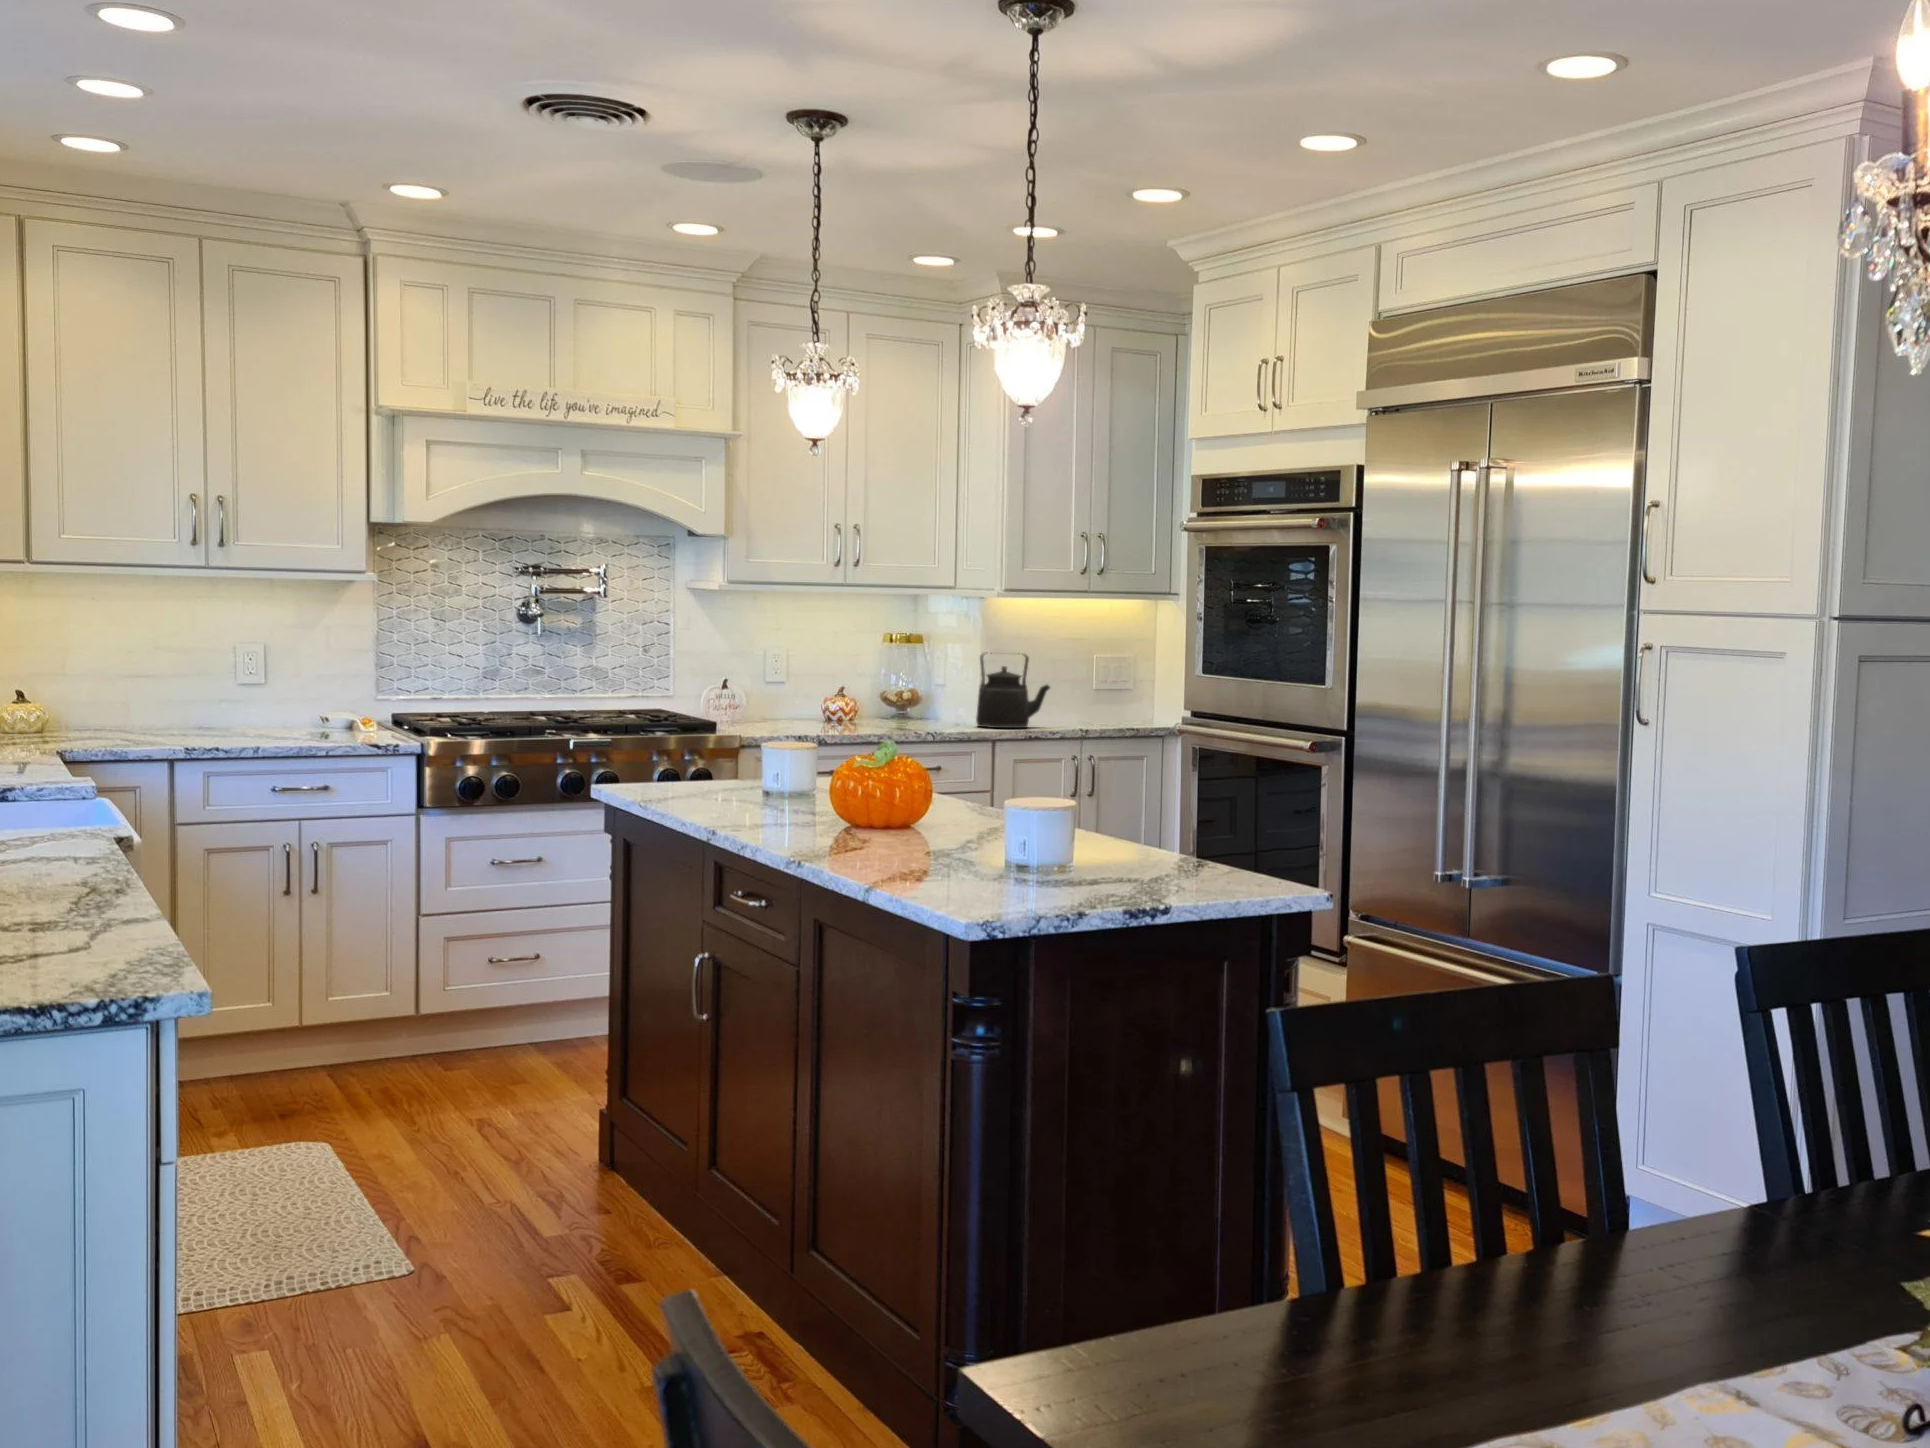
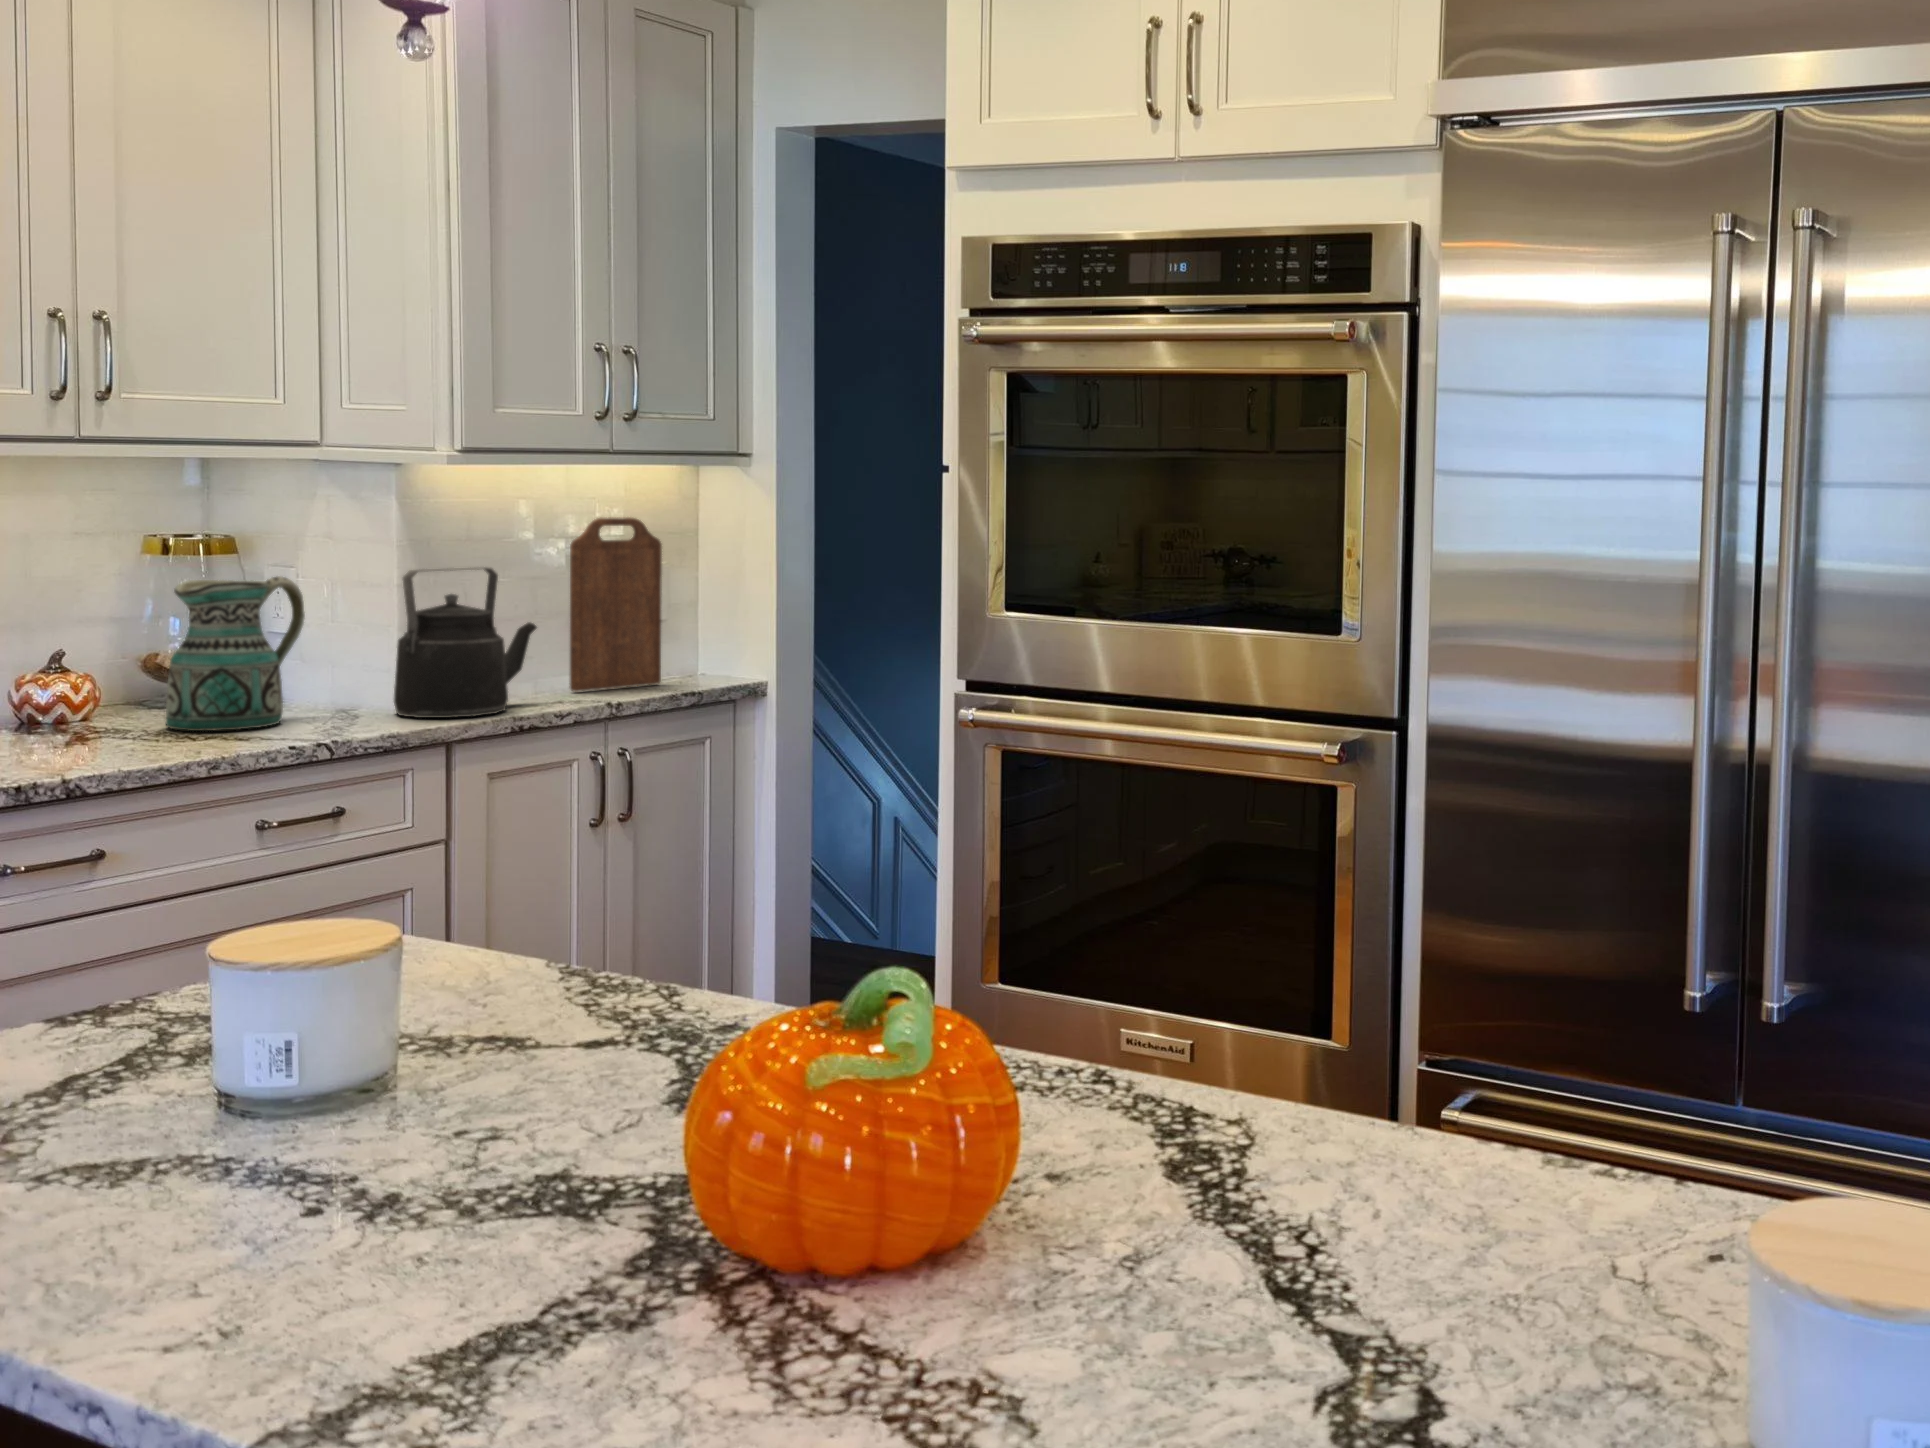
cutting board: none [1074,631,1129,727] -> present [570,517,662,692]
ceramic pitcher: none [878,654,941,725] -> present [166,576,305,731]

